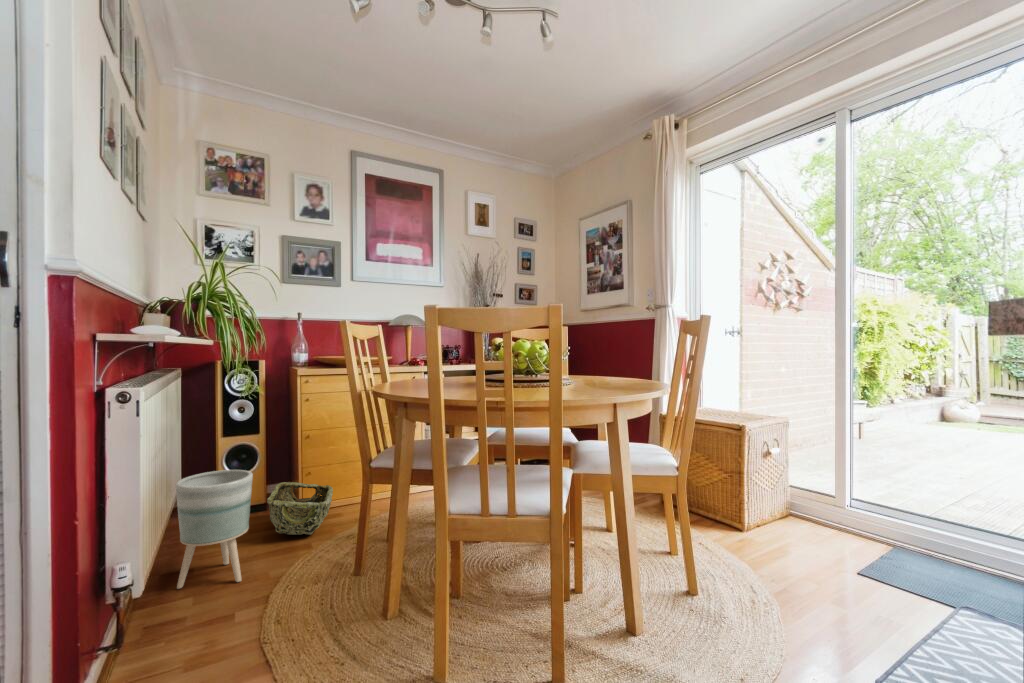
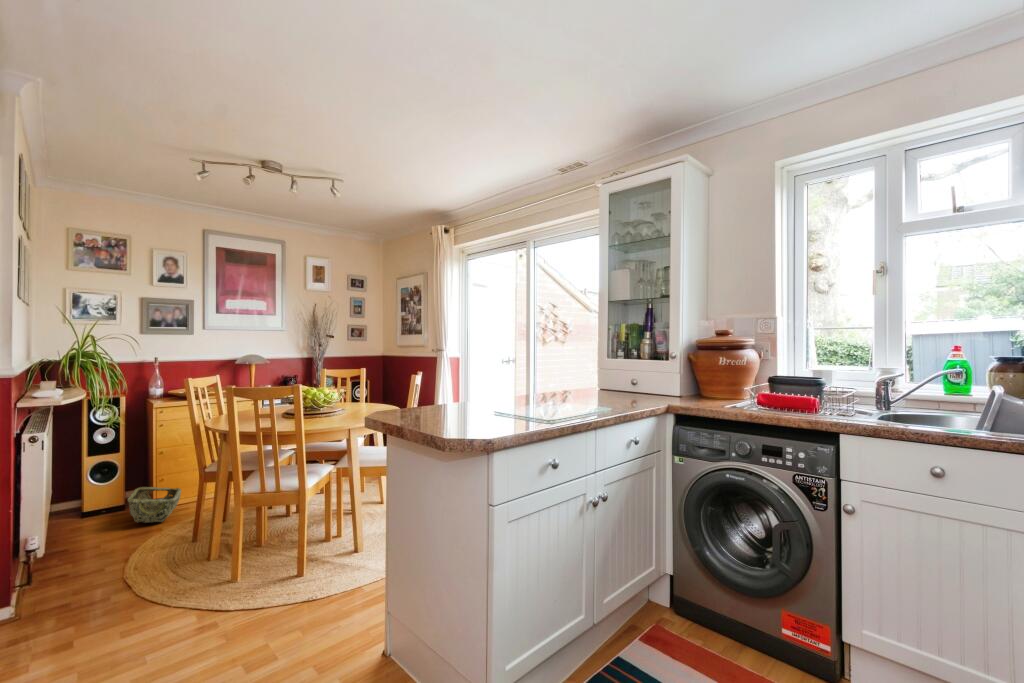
planter: present [176,470,253,589] -> none [59,479,117,558]

